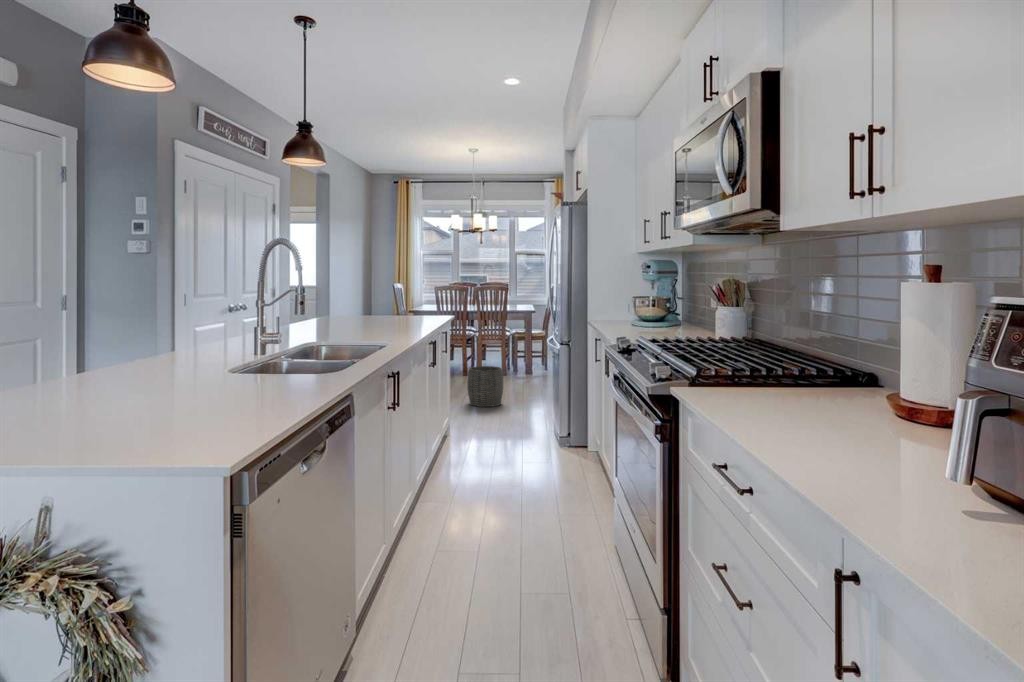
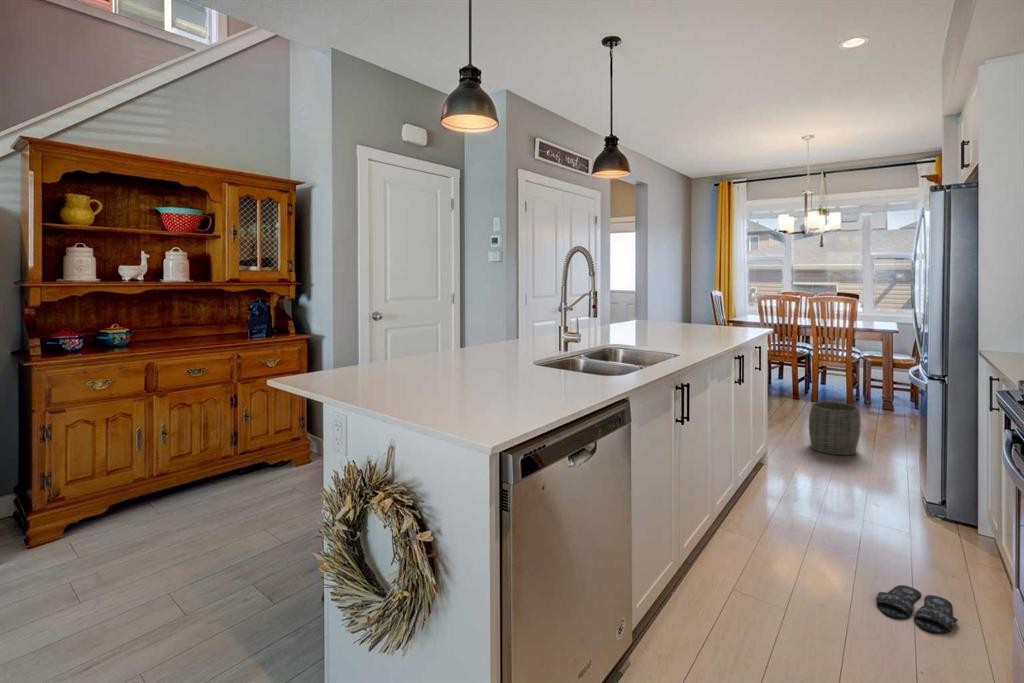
slippers: none [490,469,535,487] -> present [876,585,958,633]

